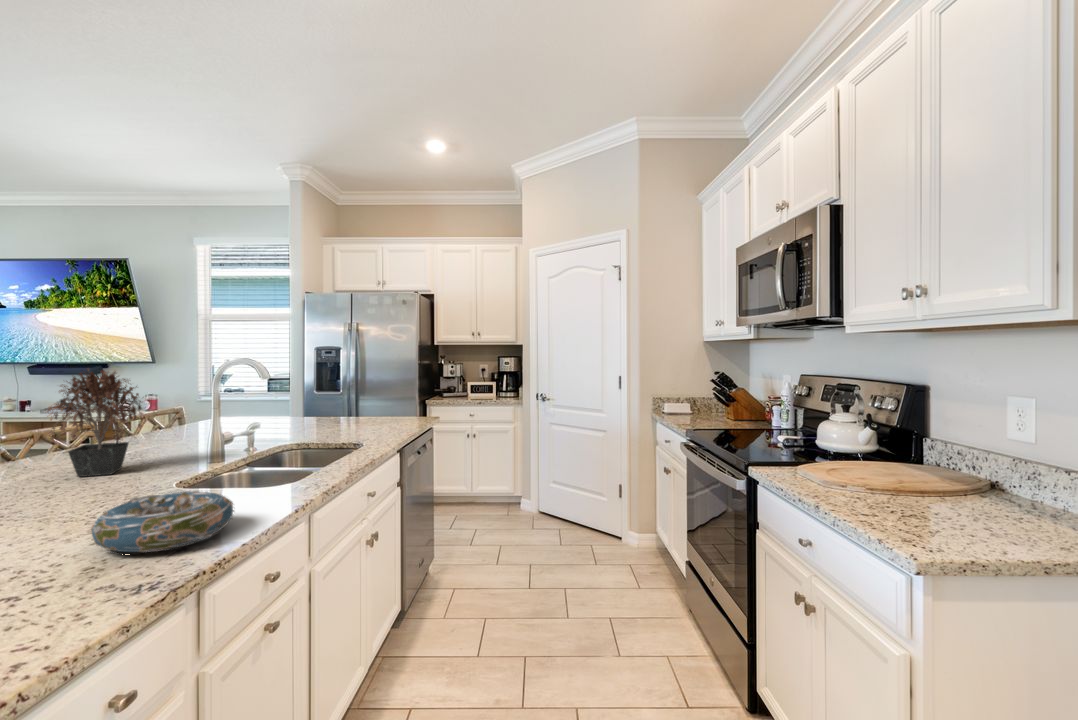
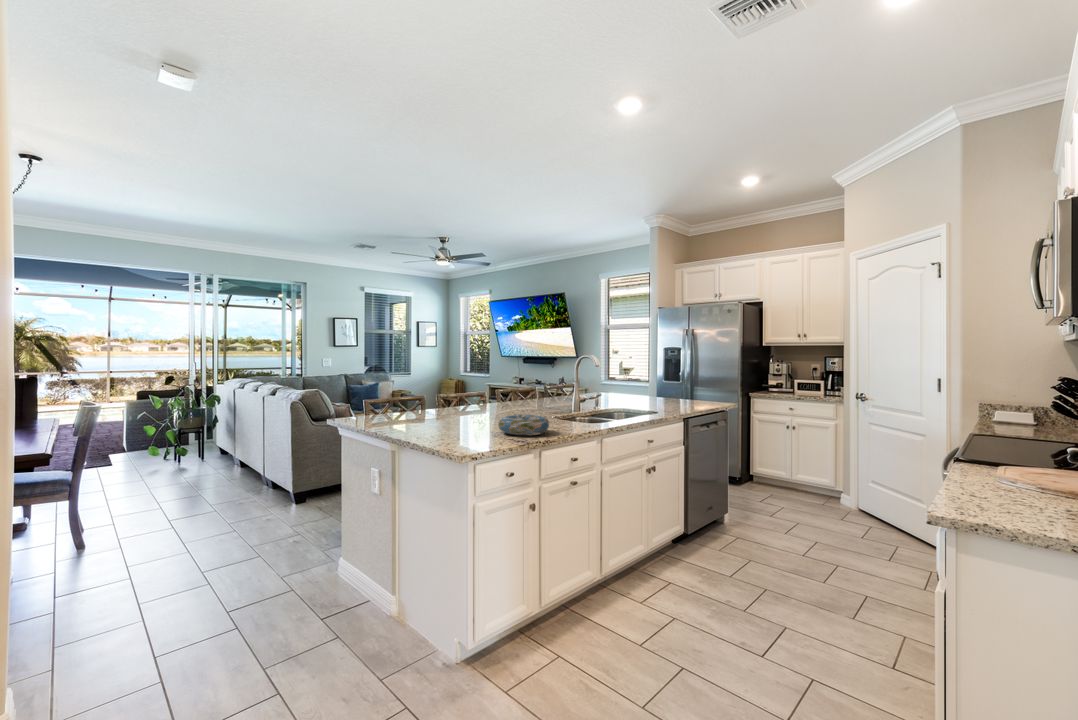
potted plant: present [47,370,142,477] -> none [502,358,543,412]

